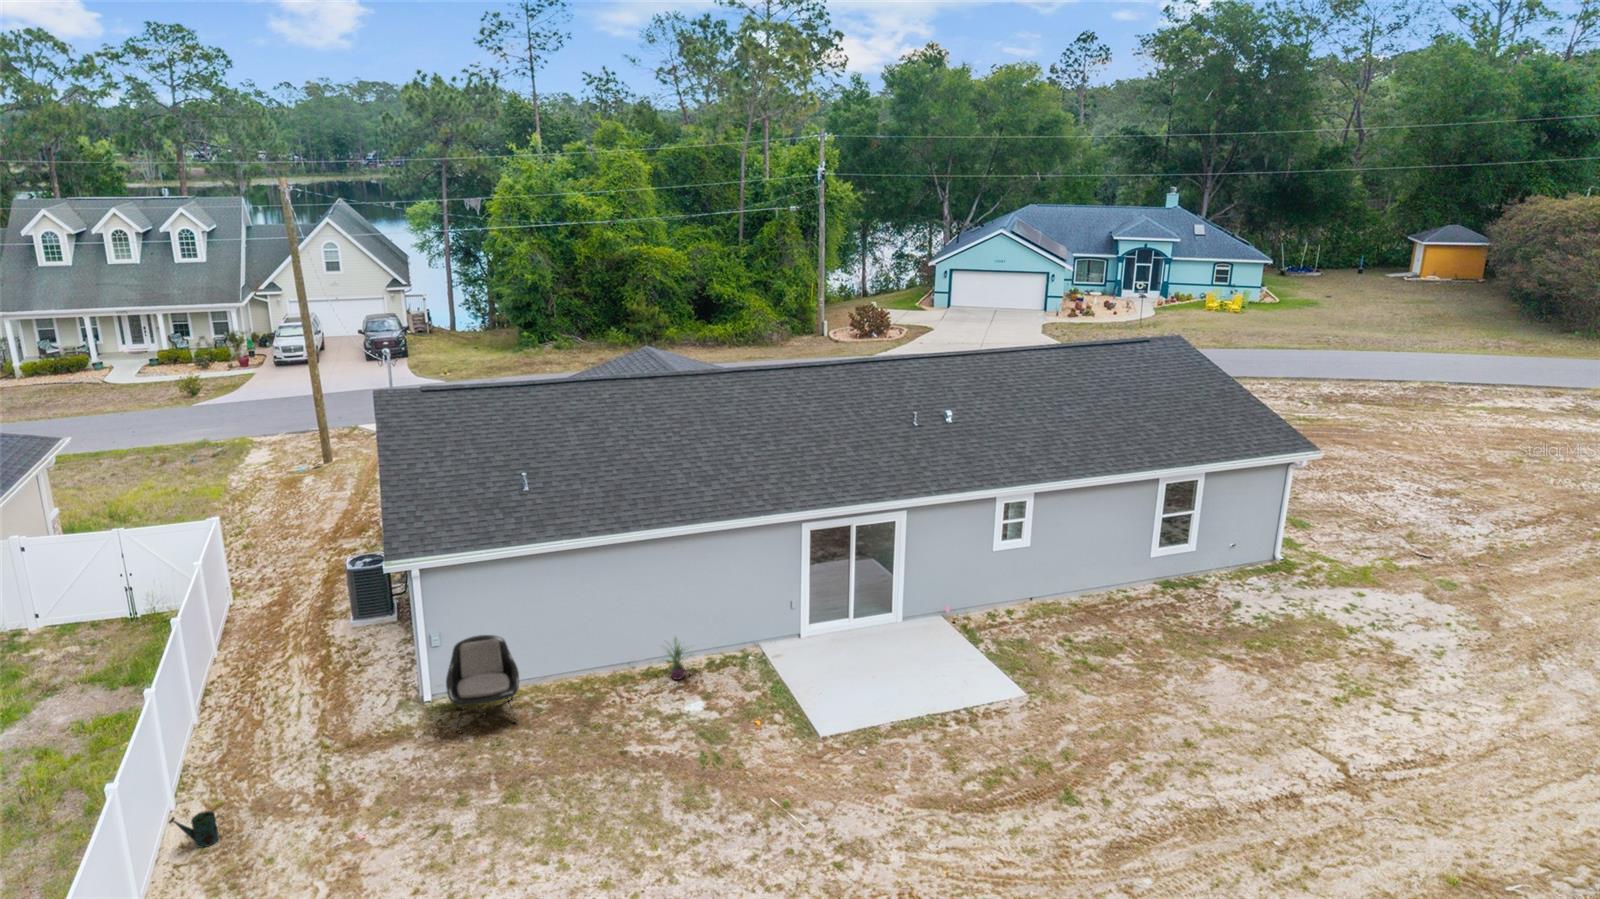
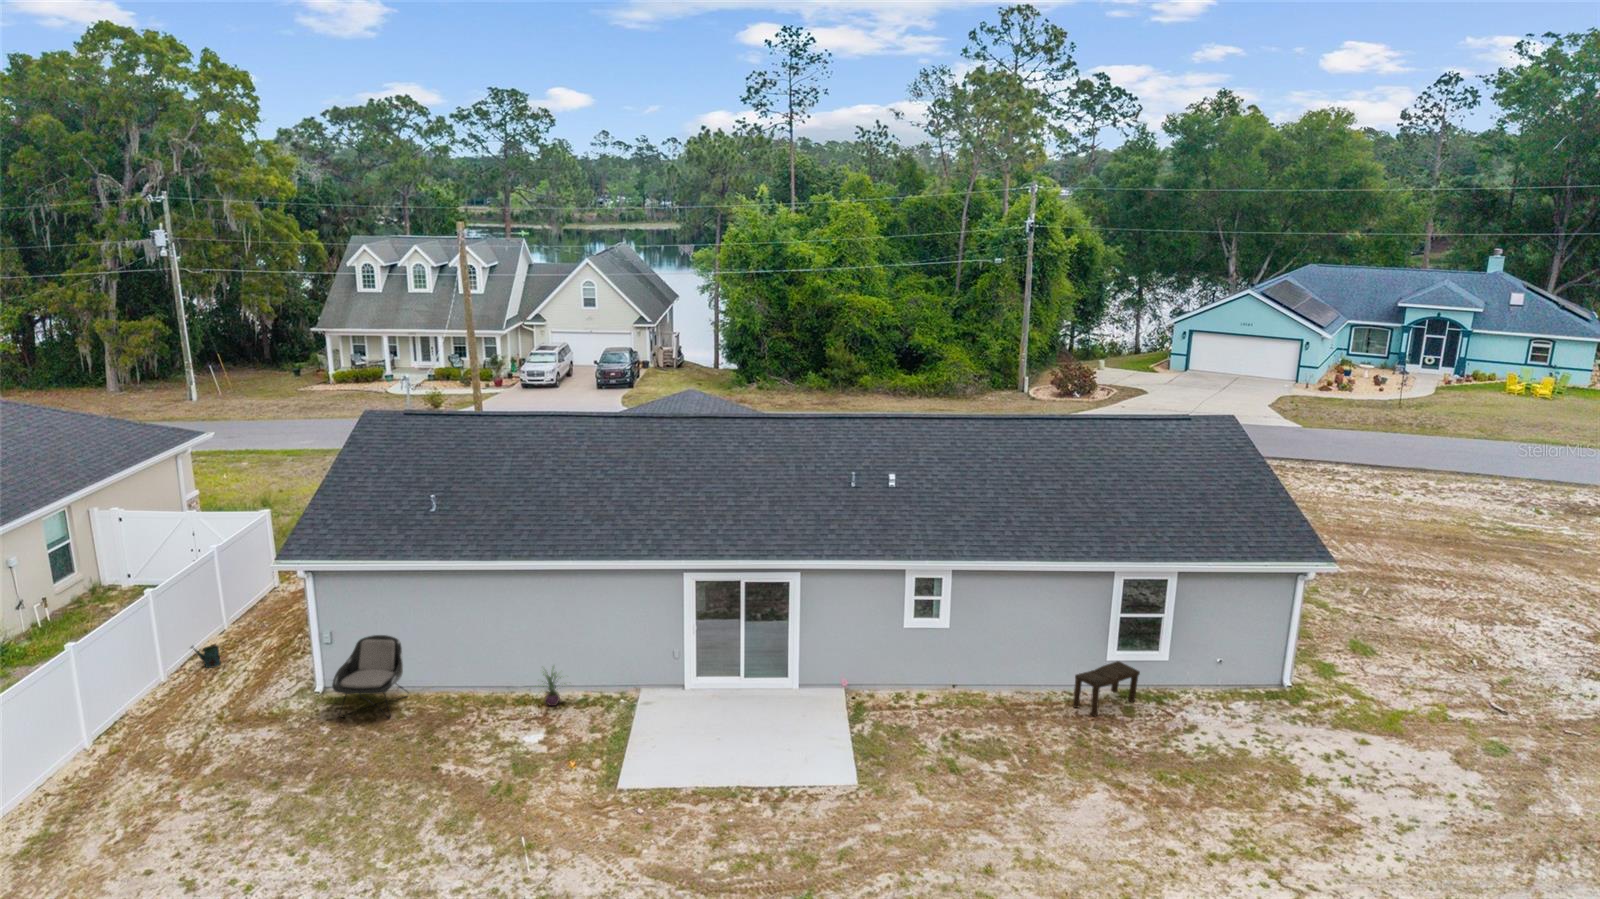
bench: none [1135,554,1182,604] -> present [1073,661,1140,716]
watering can: present [169,811,224,848] -> present [191,645,221,668]

